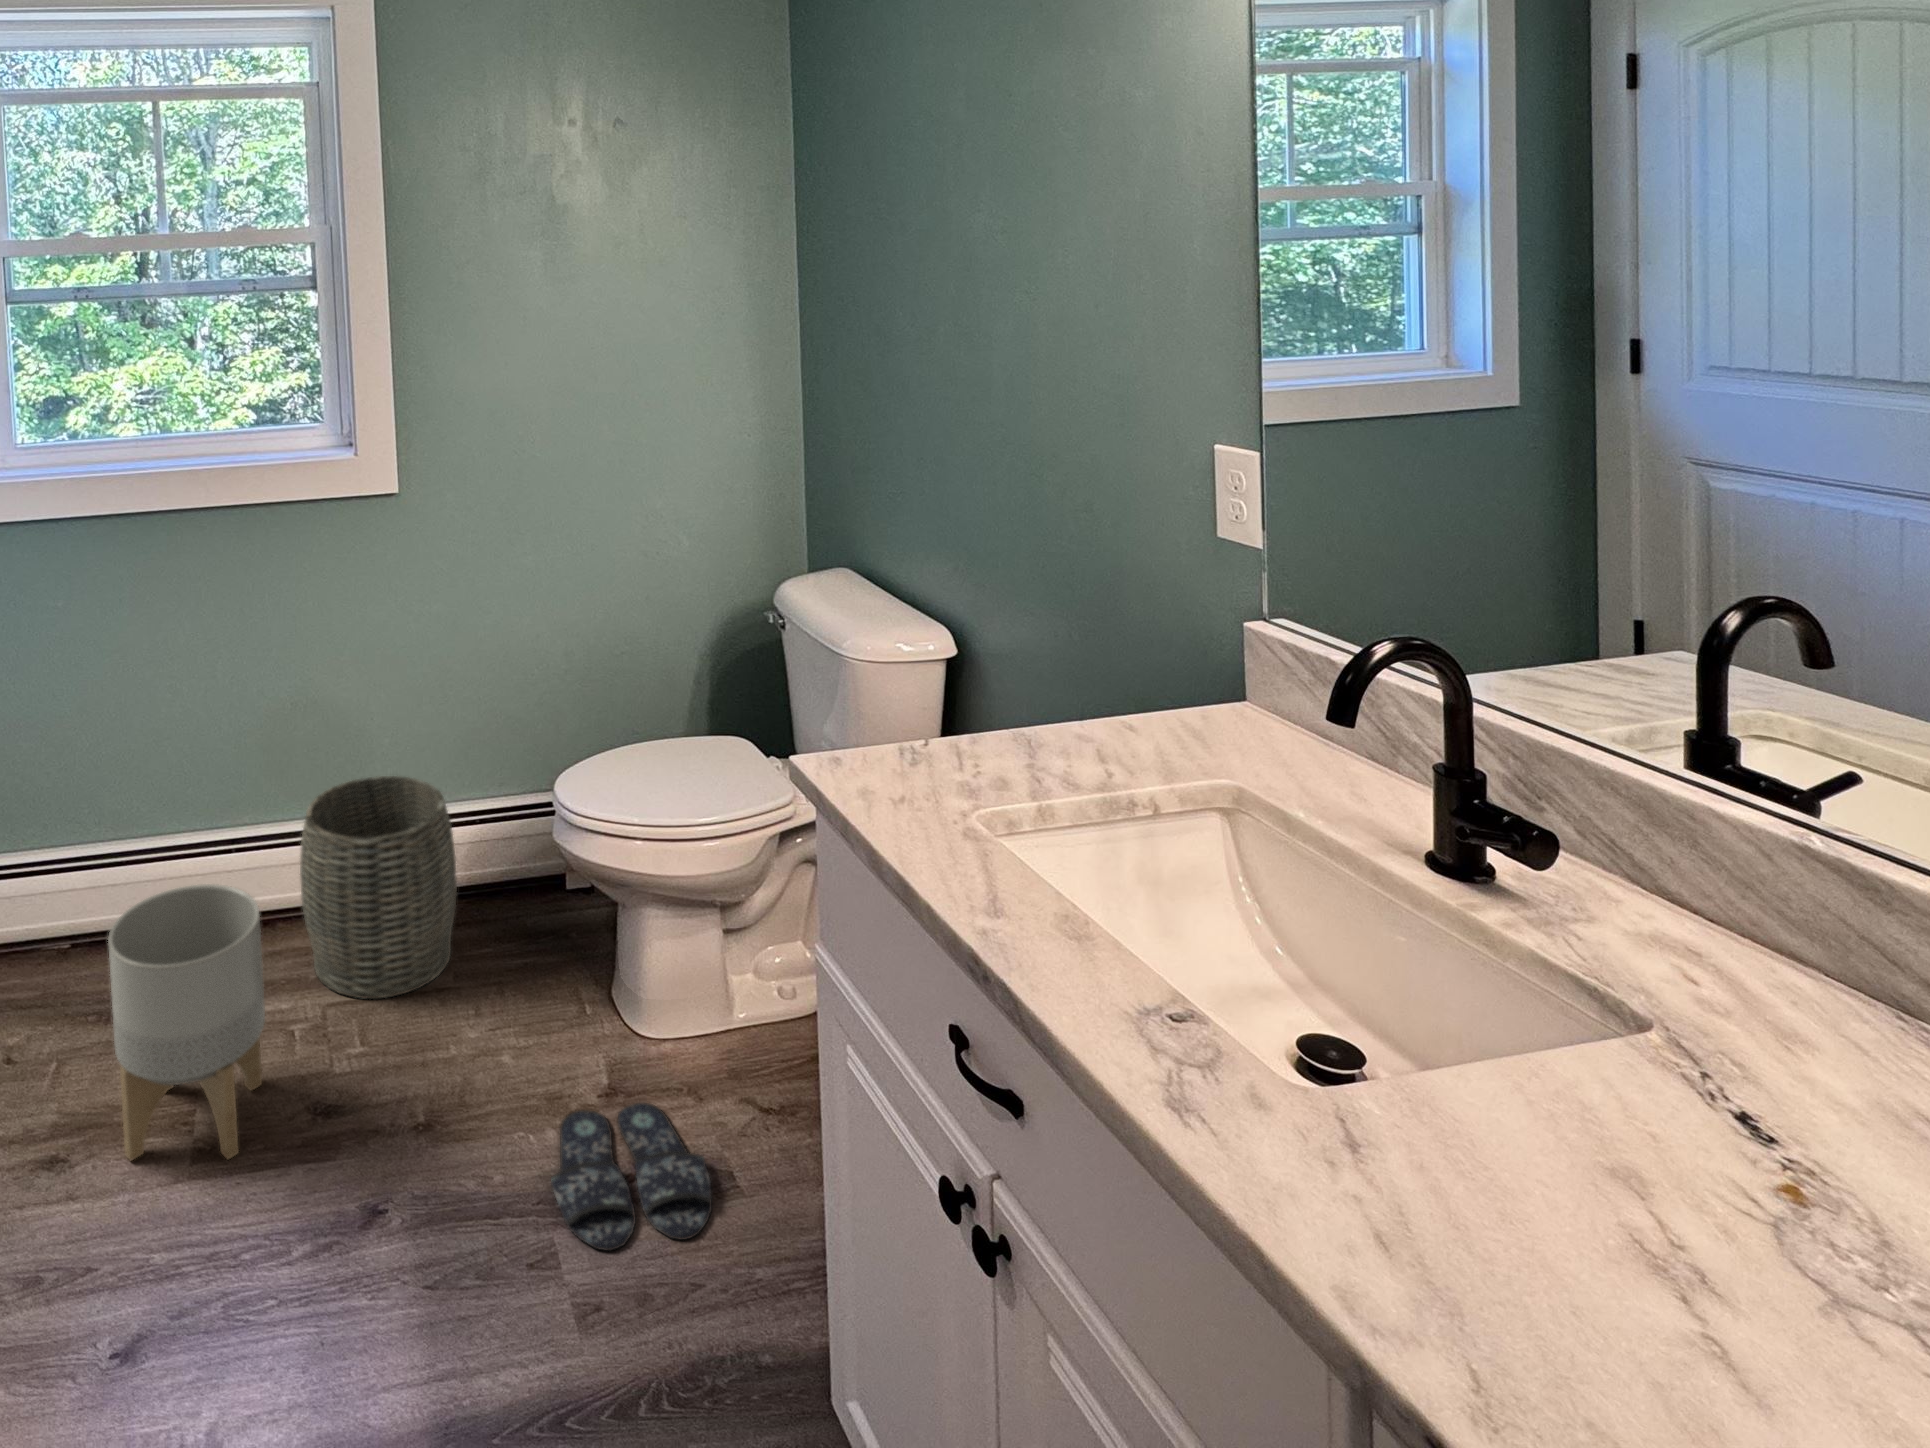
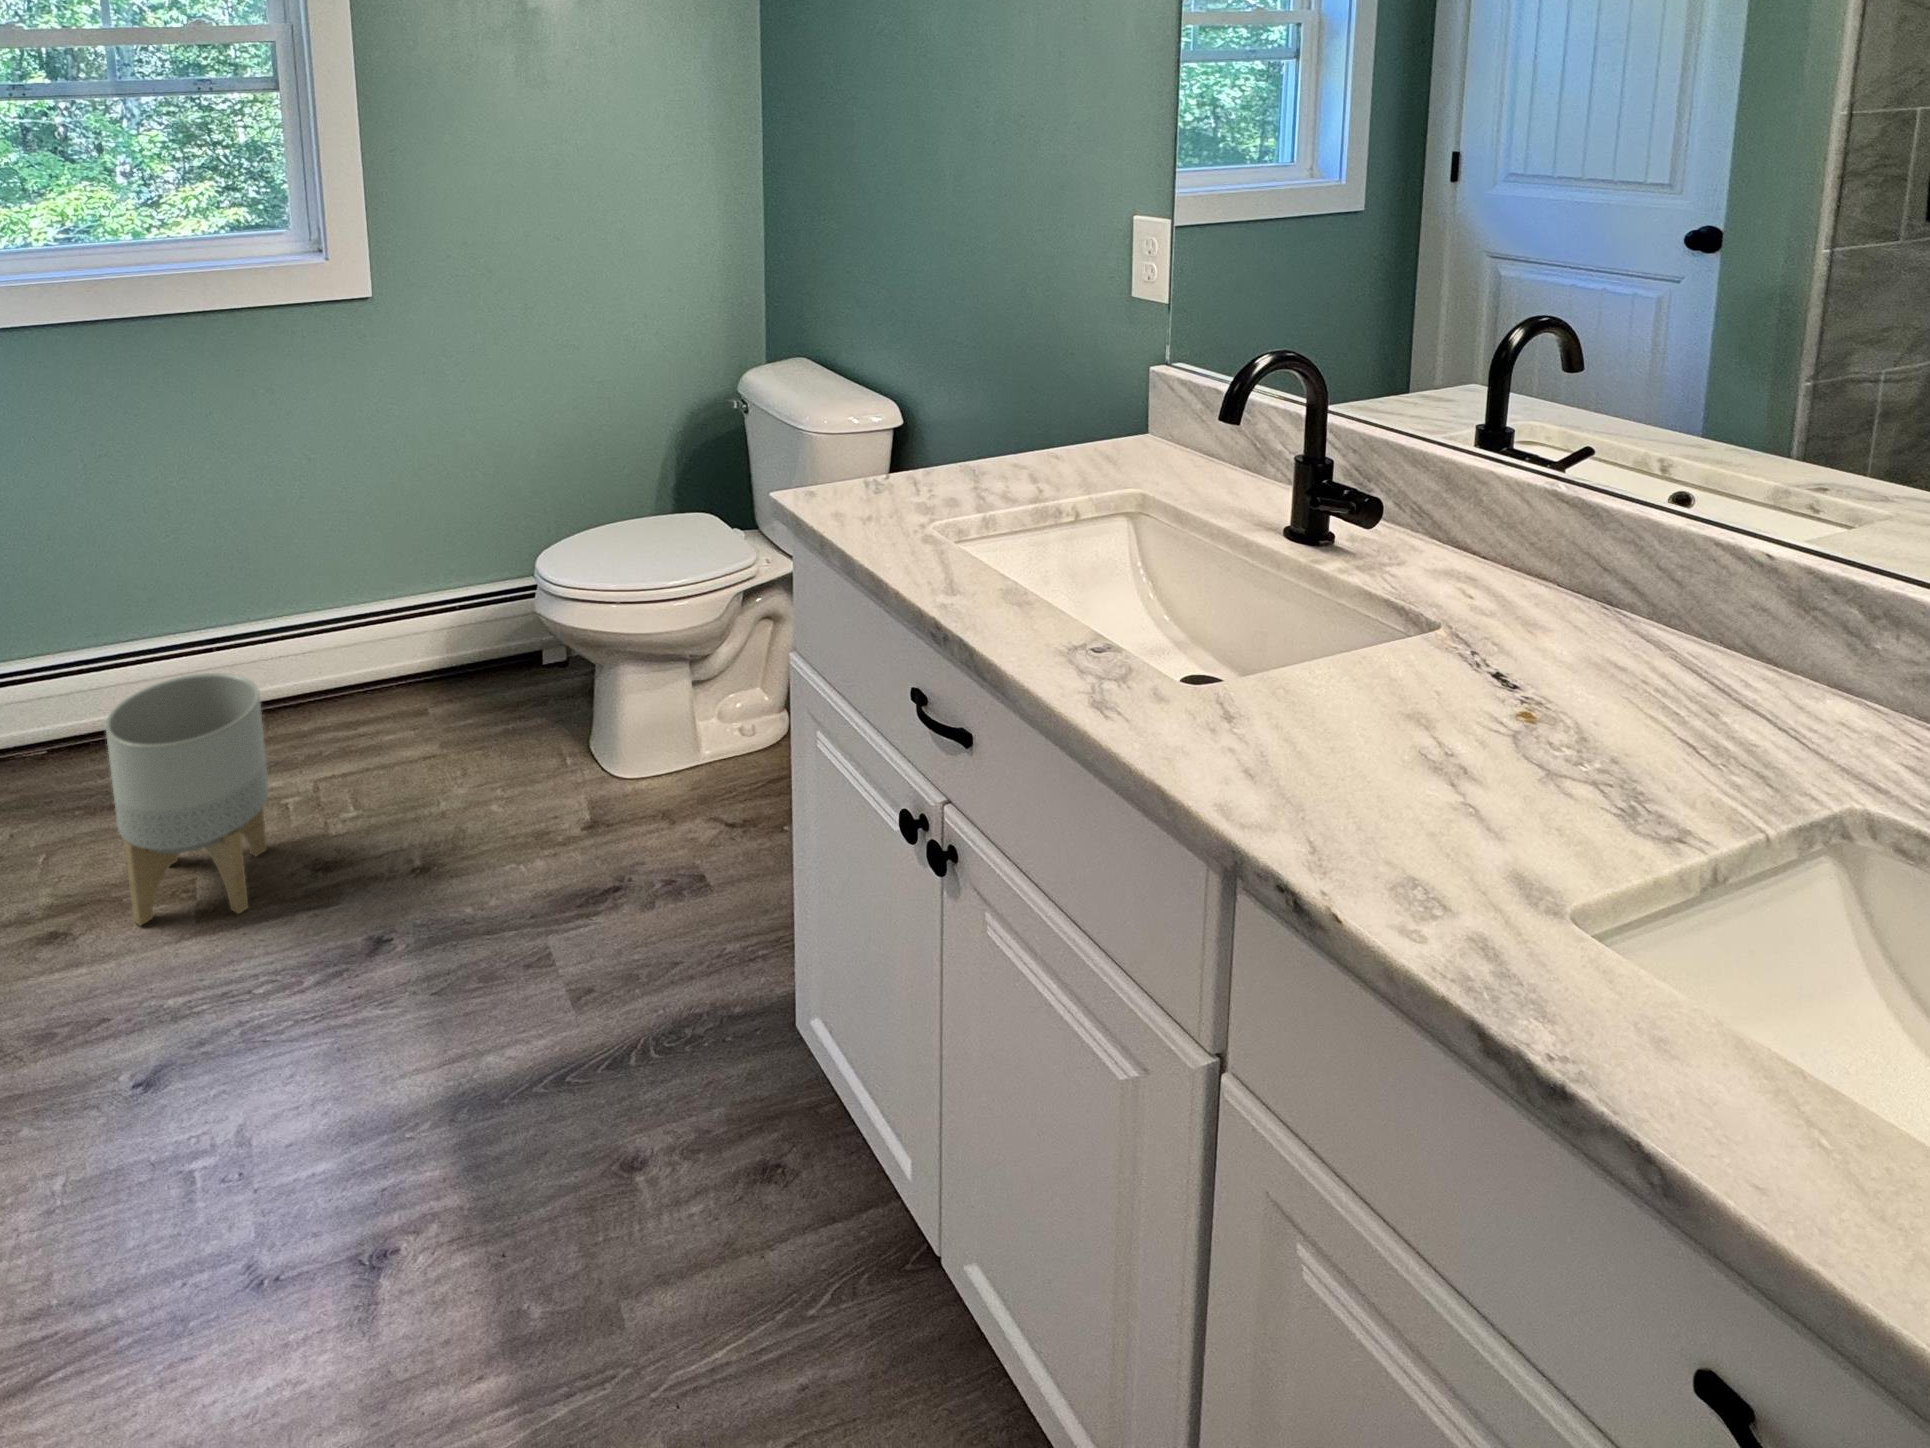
woven basket: present [300,776,457,999] -> none [294,571,448,770]
slippers: present [551,1103,712,1251] -> none [547,828,690,945]

